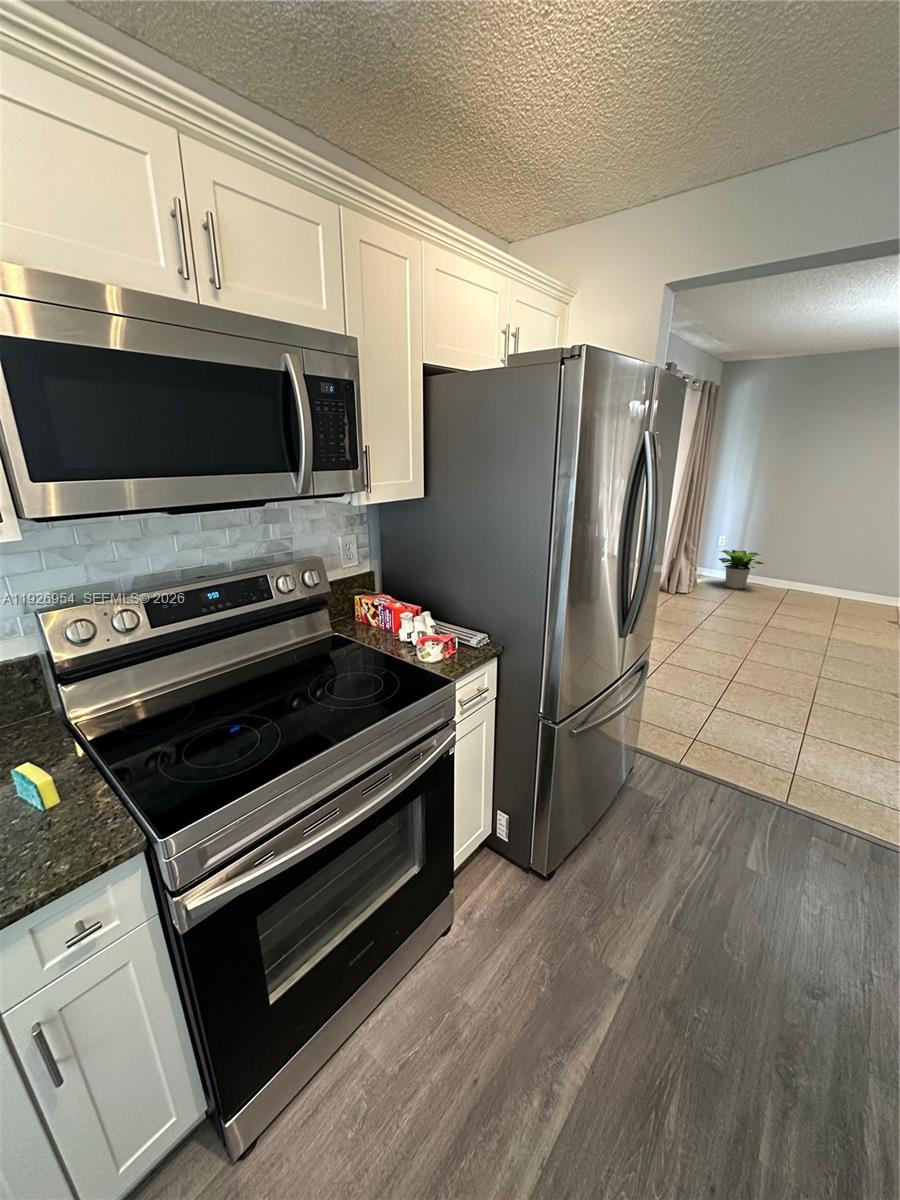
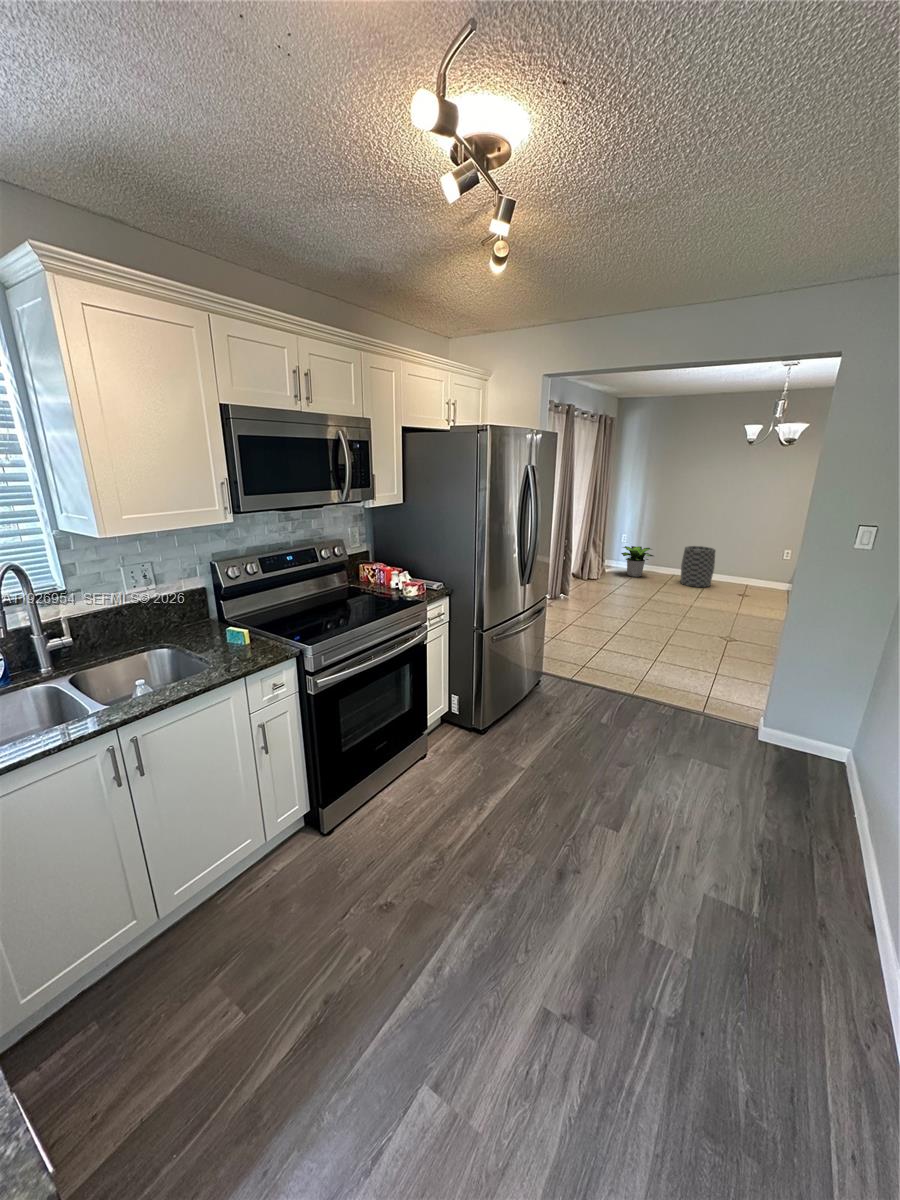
trash can: none [799,552,854,607] -> present [680,546,715,587]

